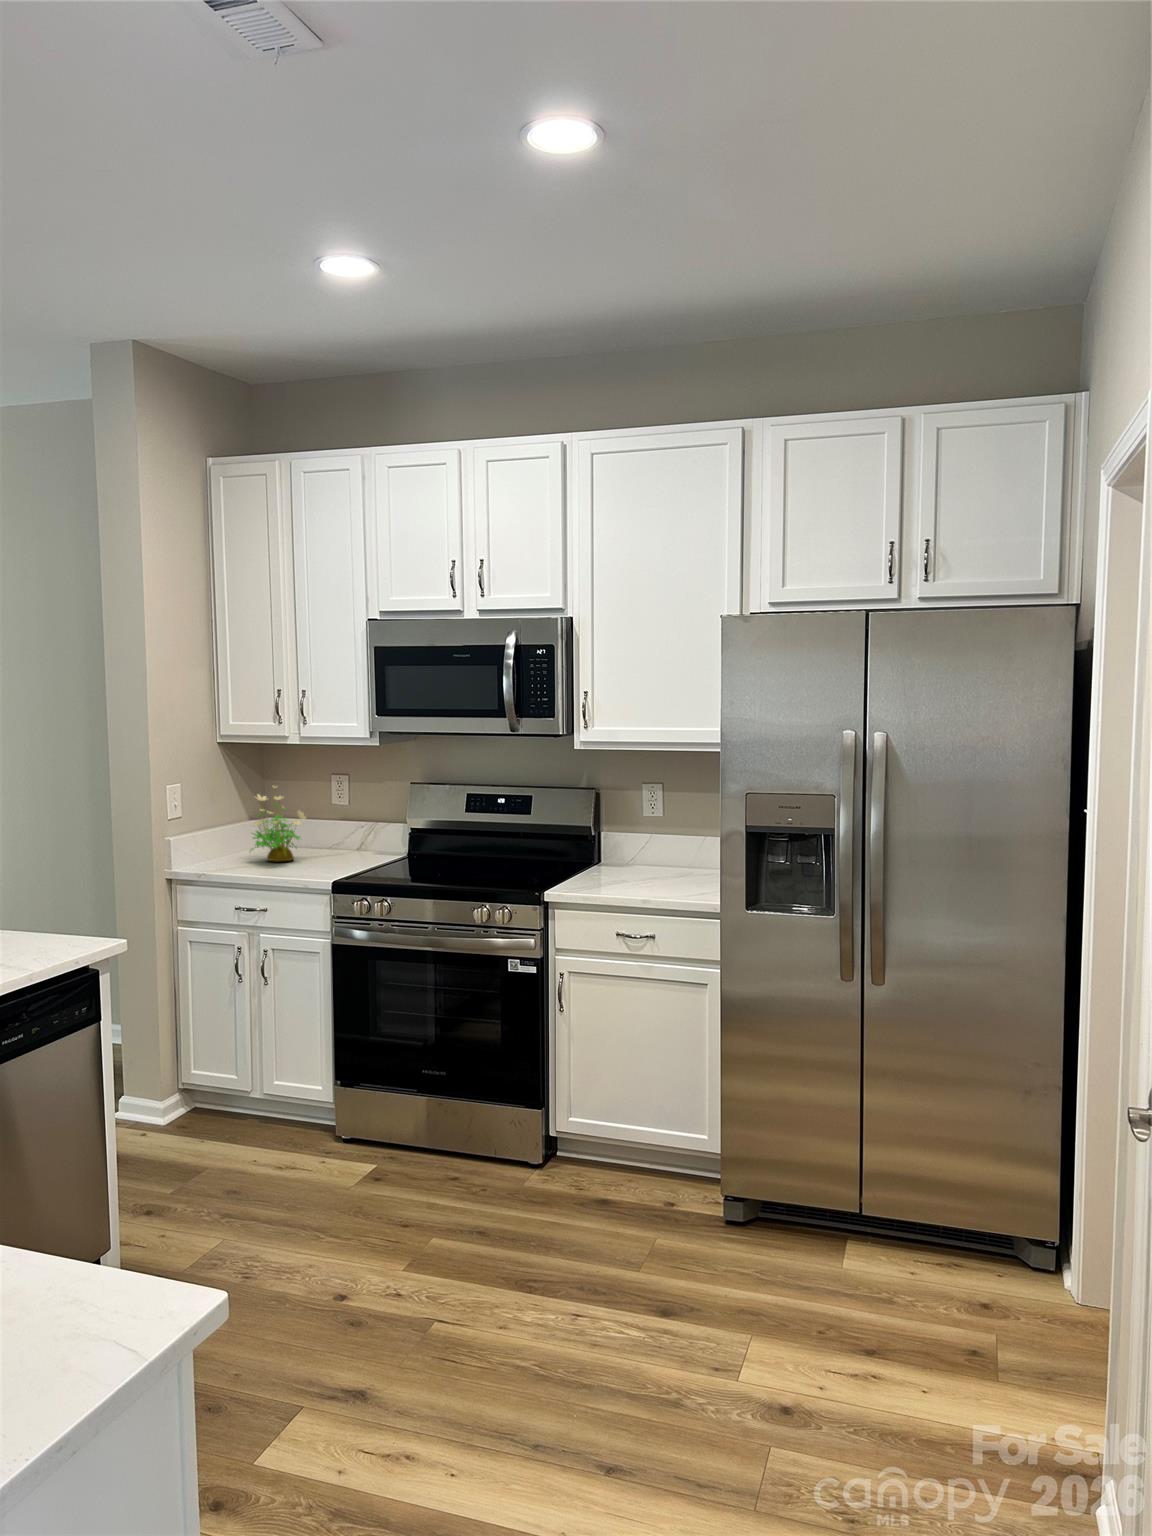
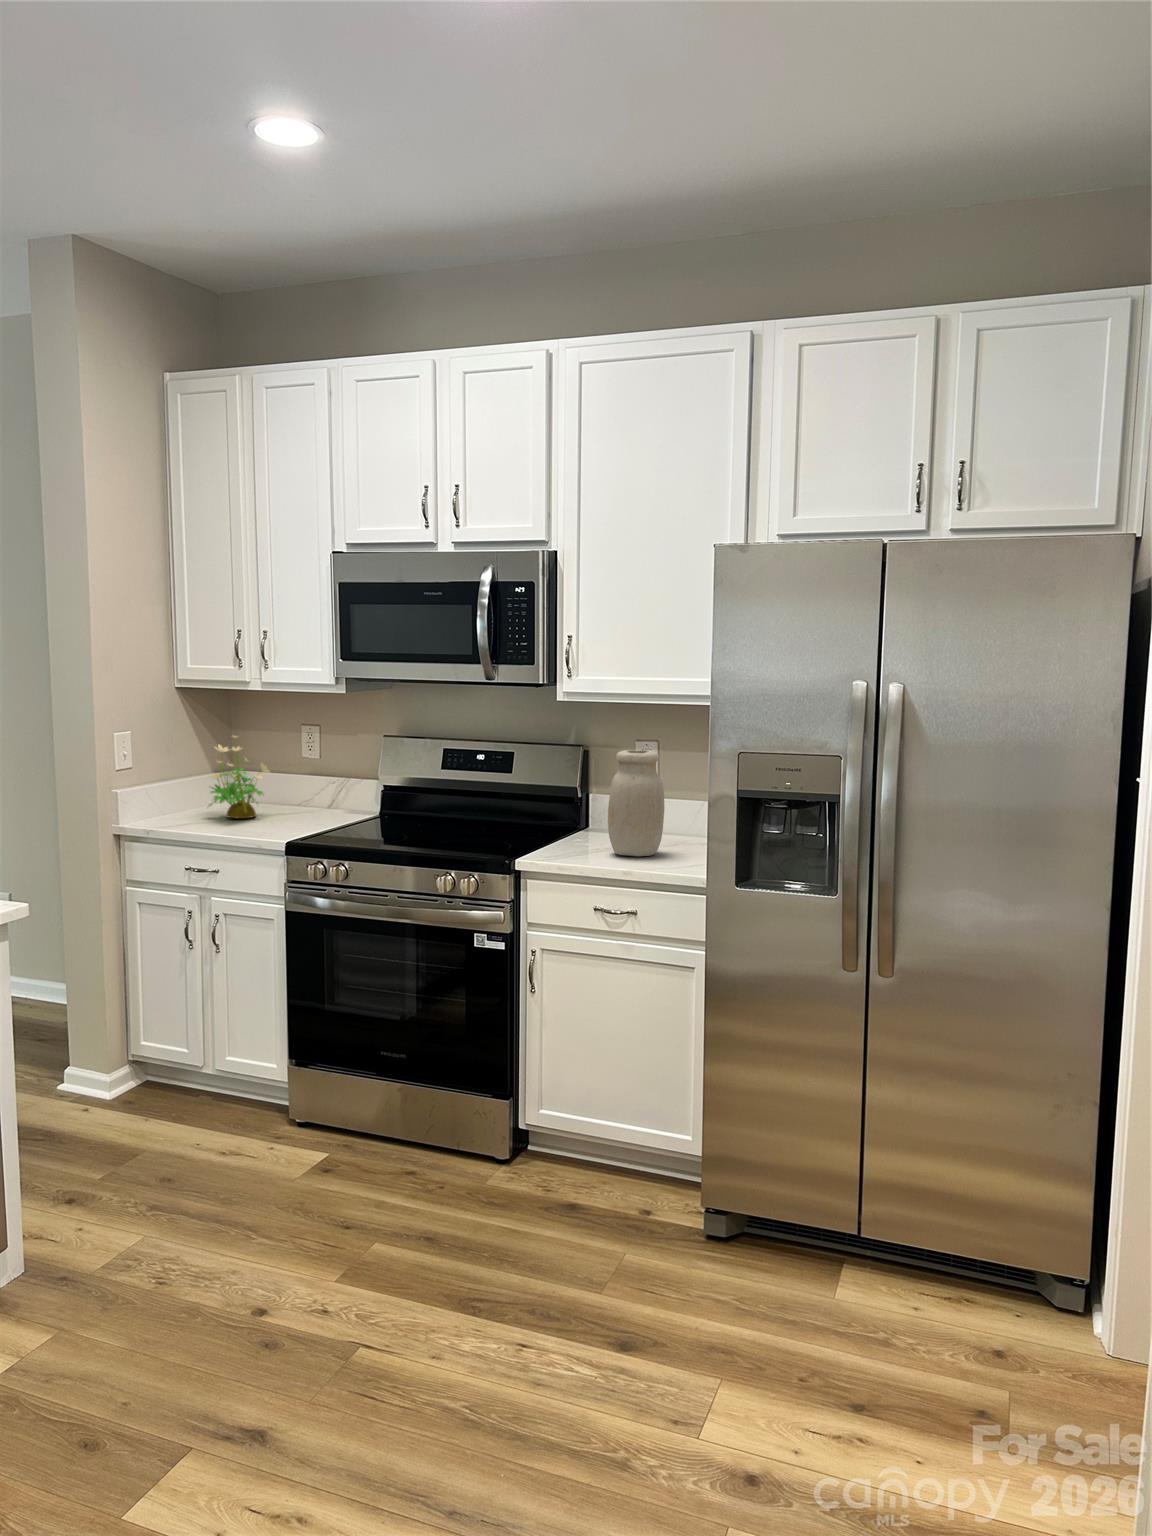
jar: none [625,792,675,887] -> present [608,750,664,856]

